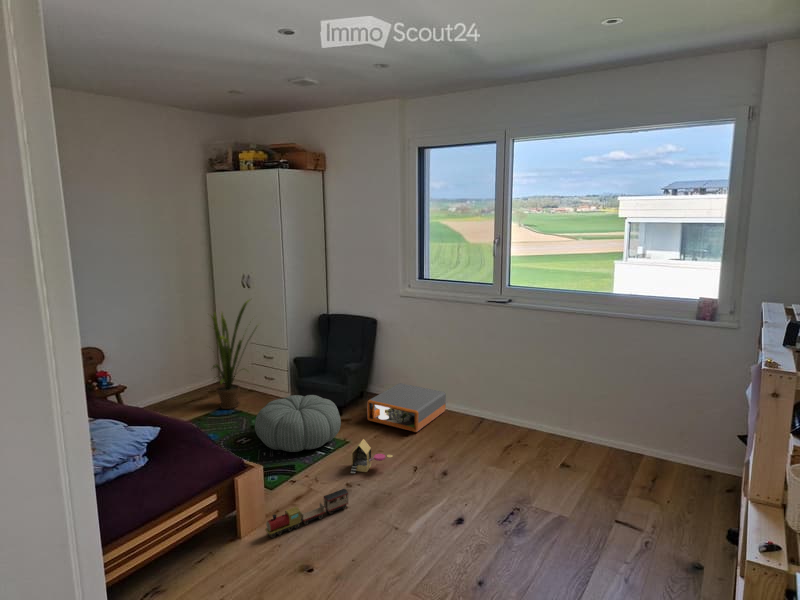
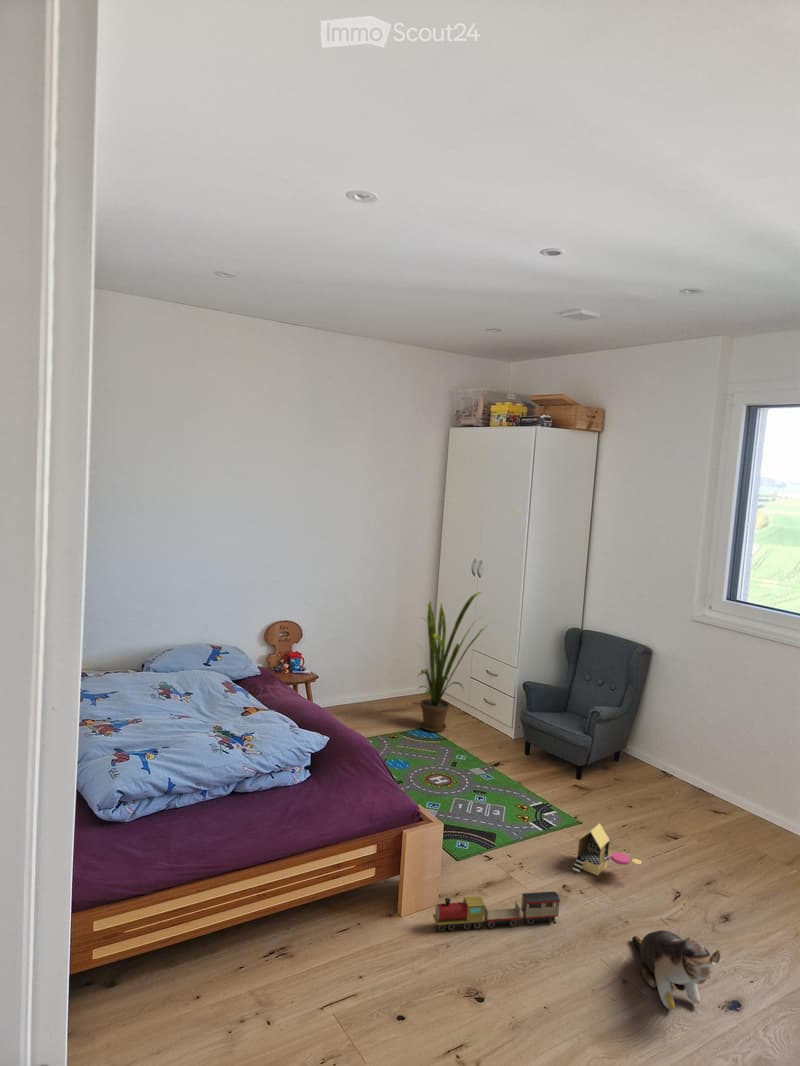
storage box: present [367,383,446,432] -> none [616,751,750,835]
pouf: present [255,395,341,452] -> none [454,733,573,817]
plush toy: none [395,488,449,533] -> present [632,930,720,1010]

